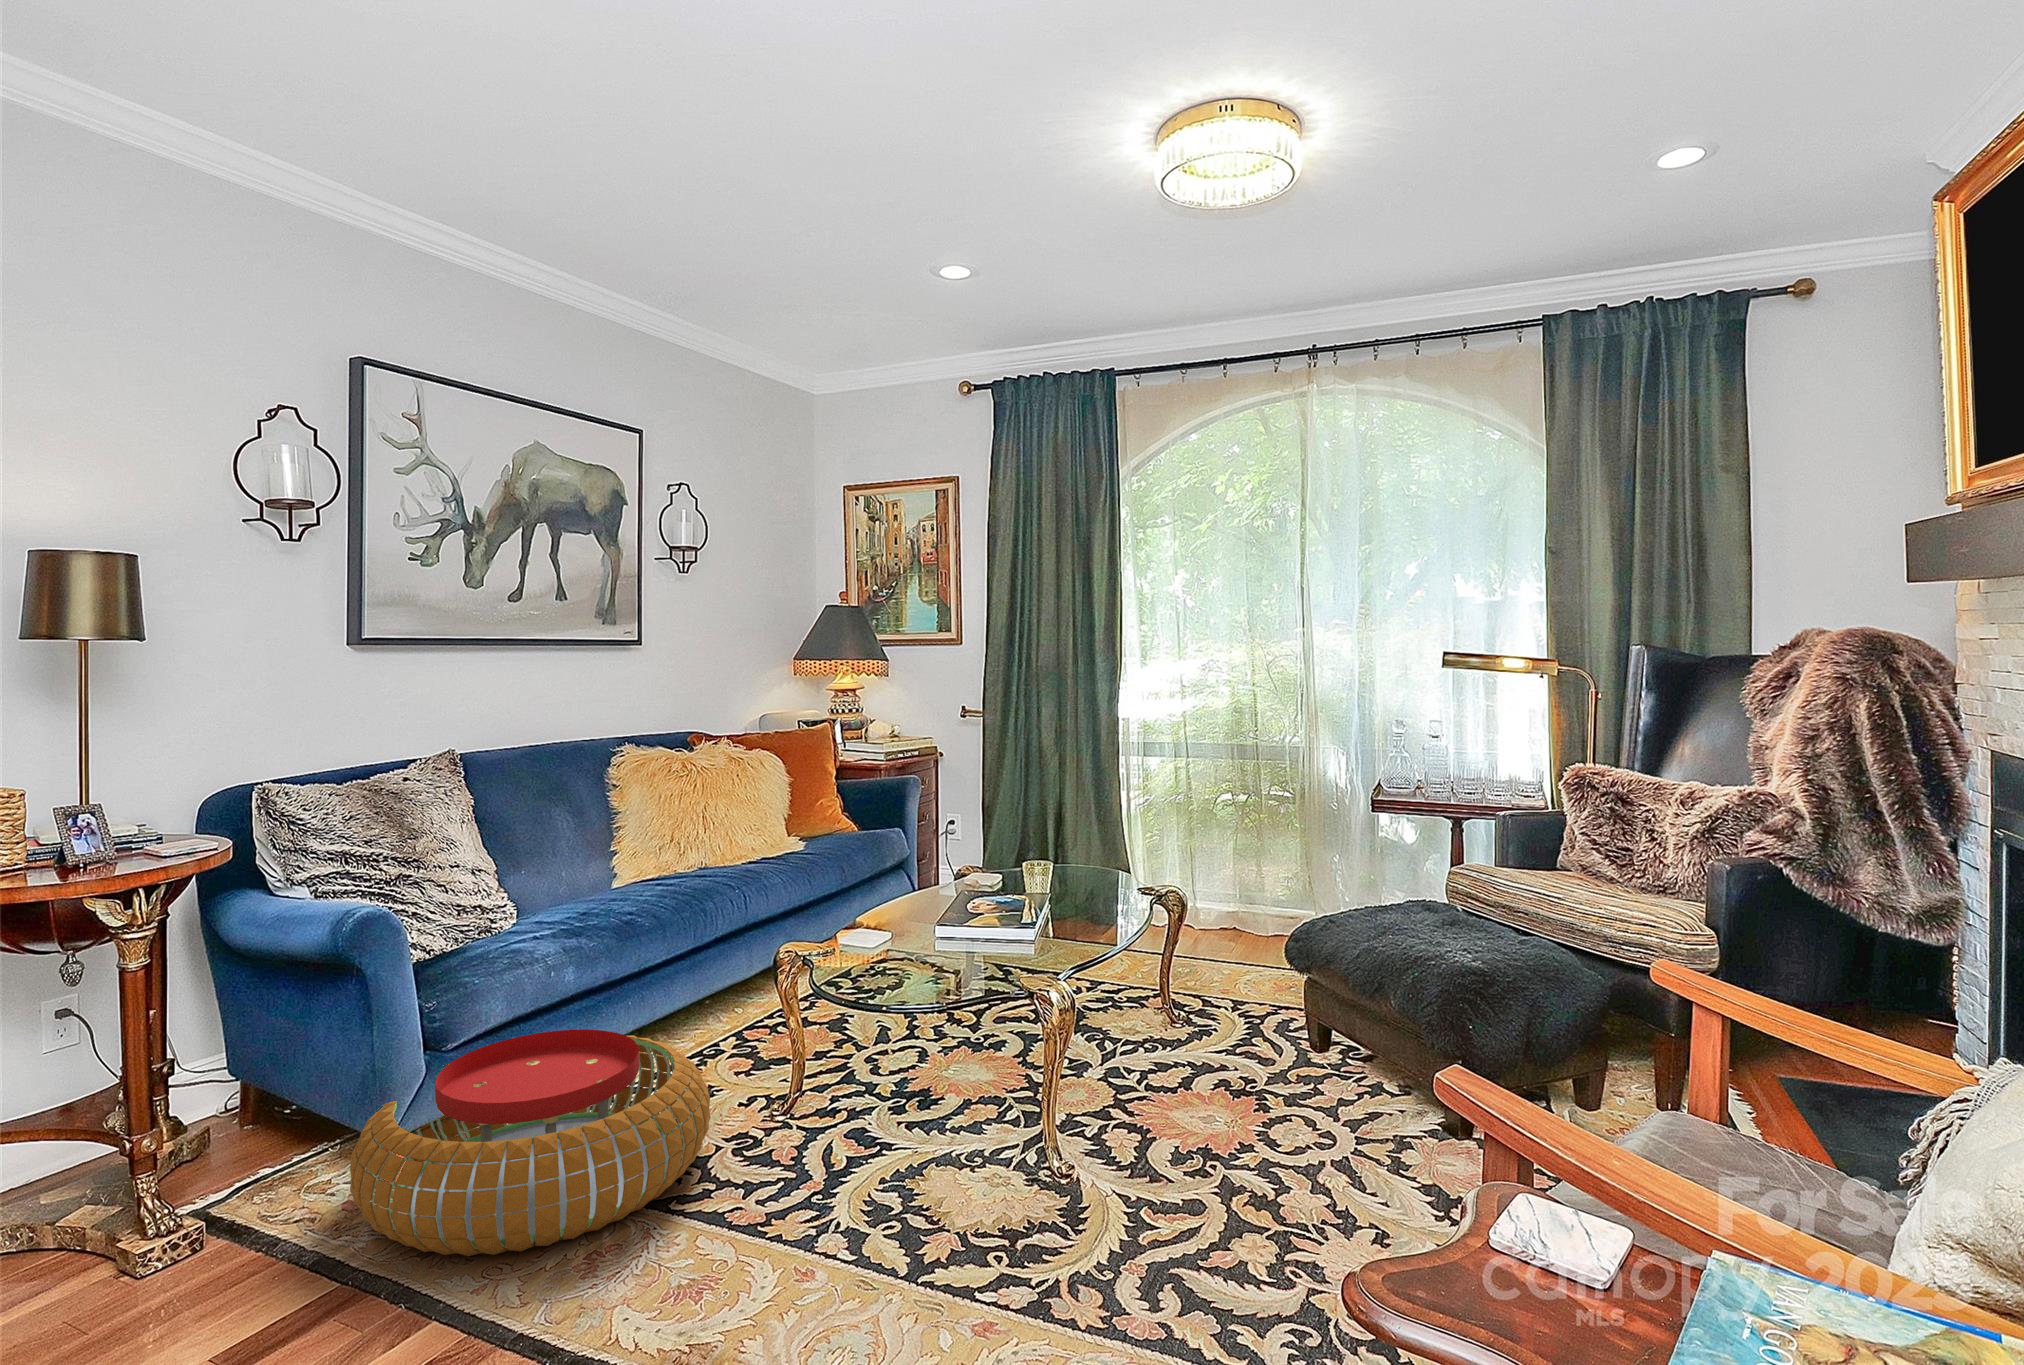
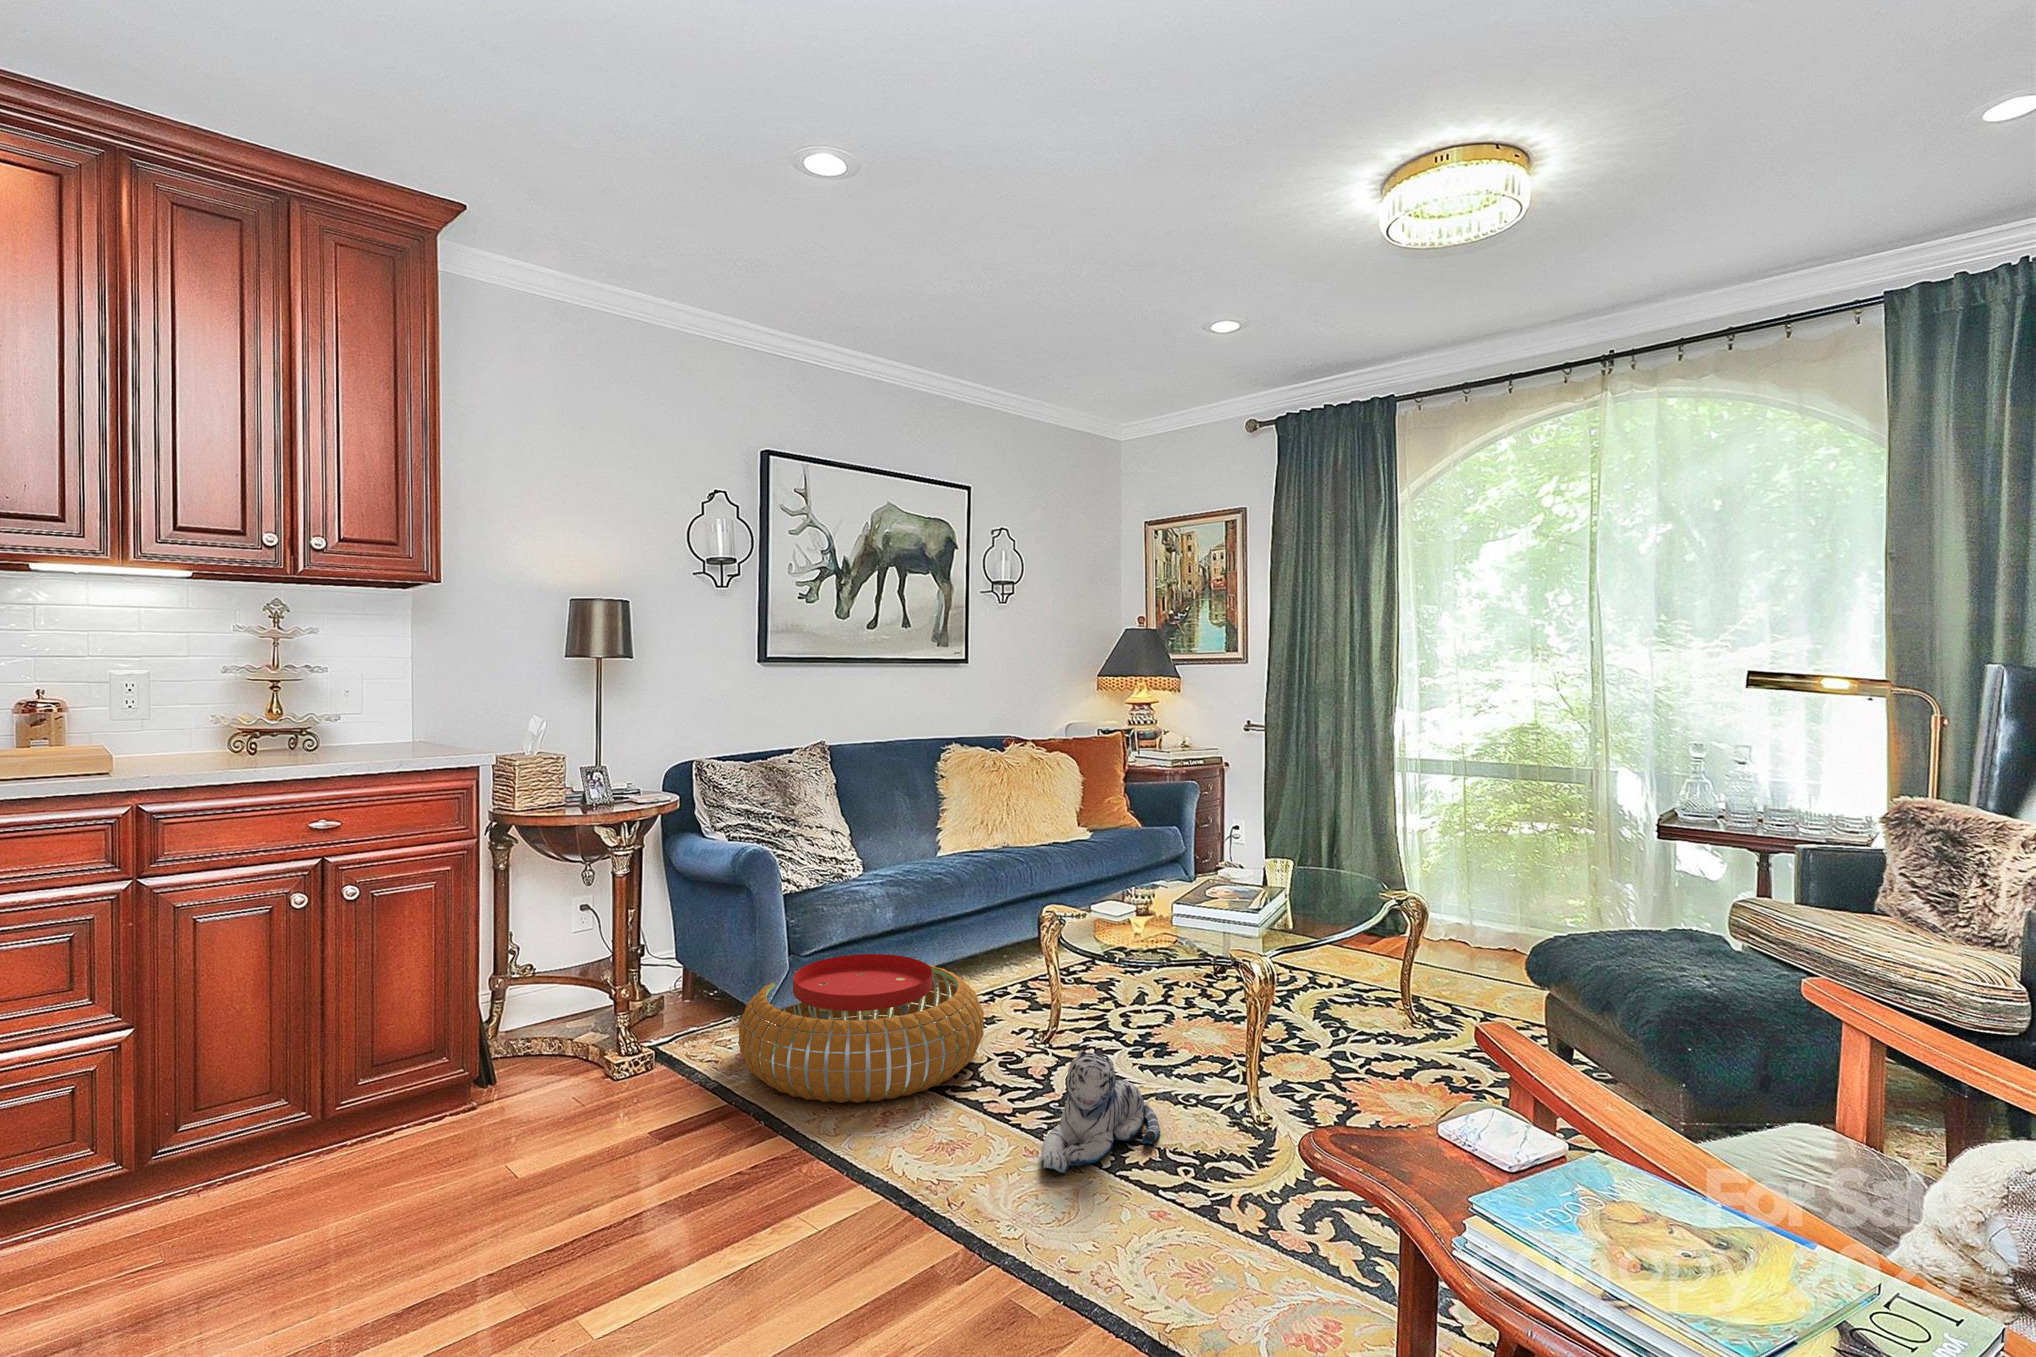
plush toy: none [818,1132,954,1297] -> present [1041,1050,1160,1173]

